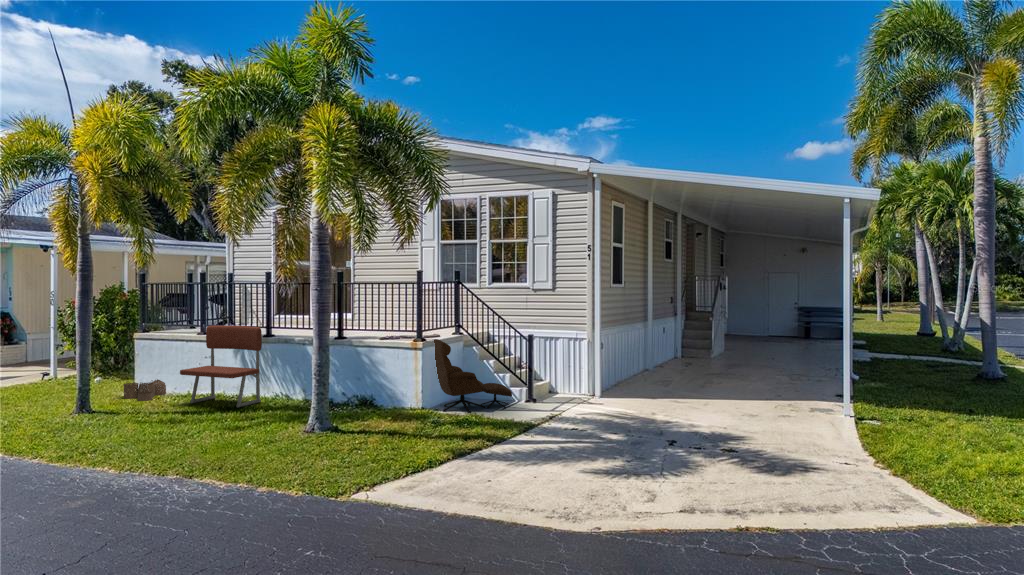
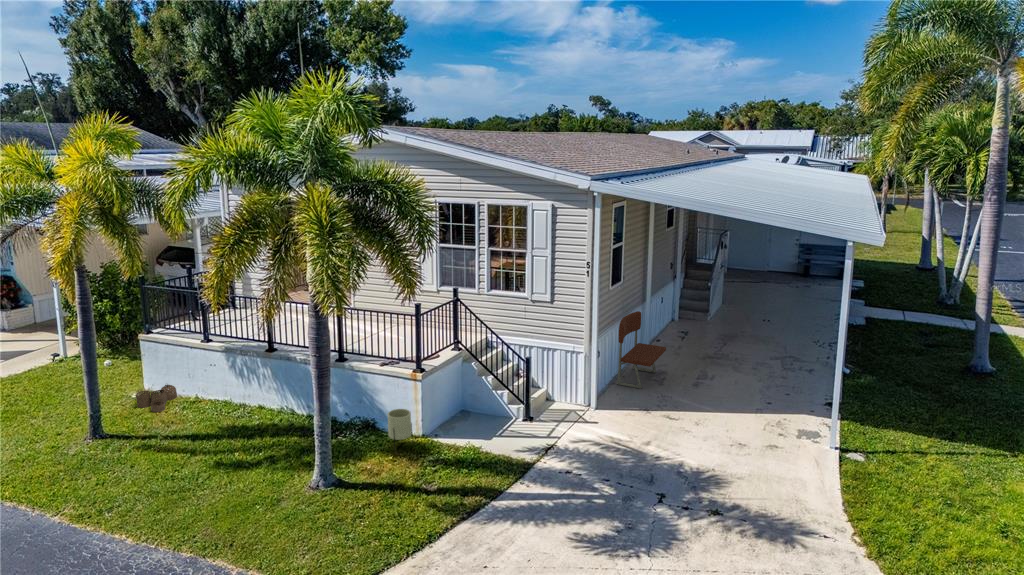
bench: present [180,326,262,407] -> present [617,311,666,389]
lounge chair: present [434,339,512,413] -> none [431,366,509,440]
planter: none [386,378,411,418] -> present [388,409,412,447]

